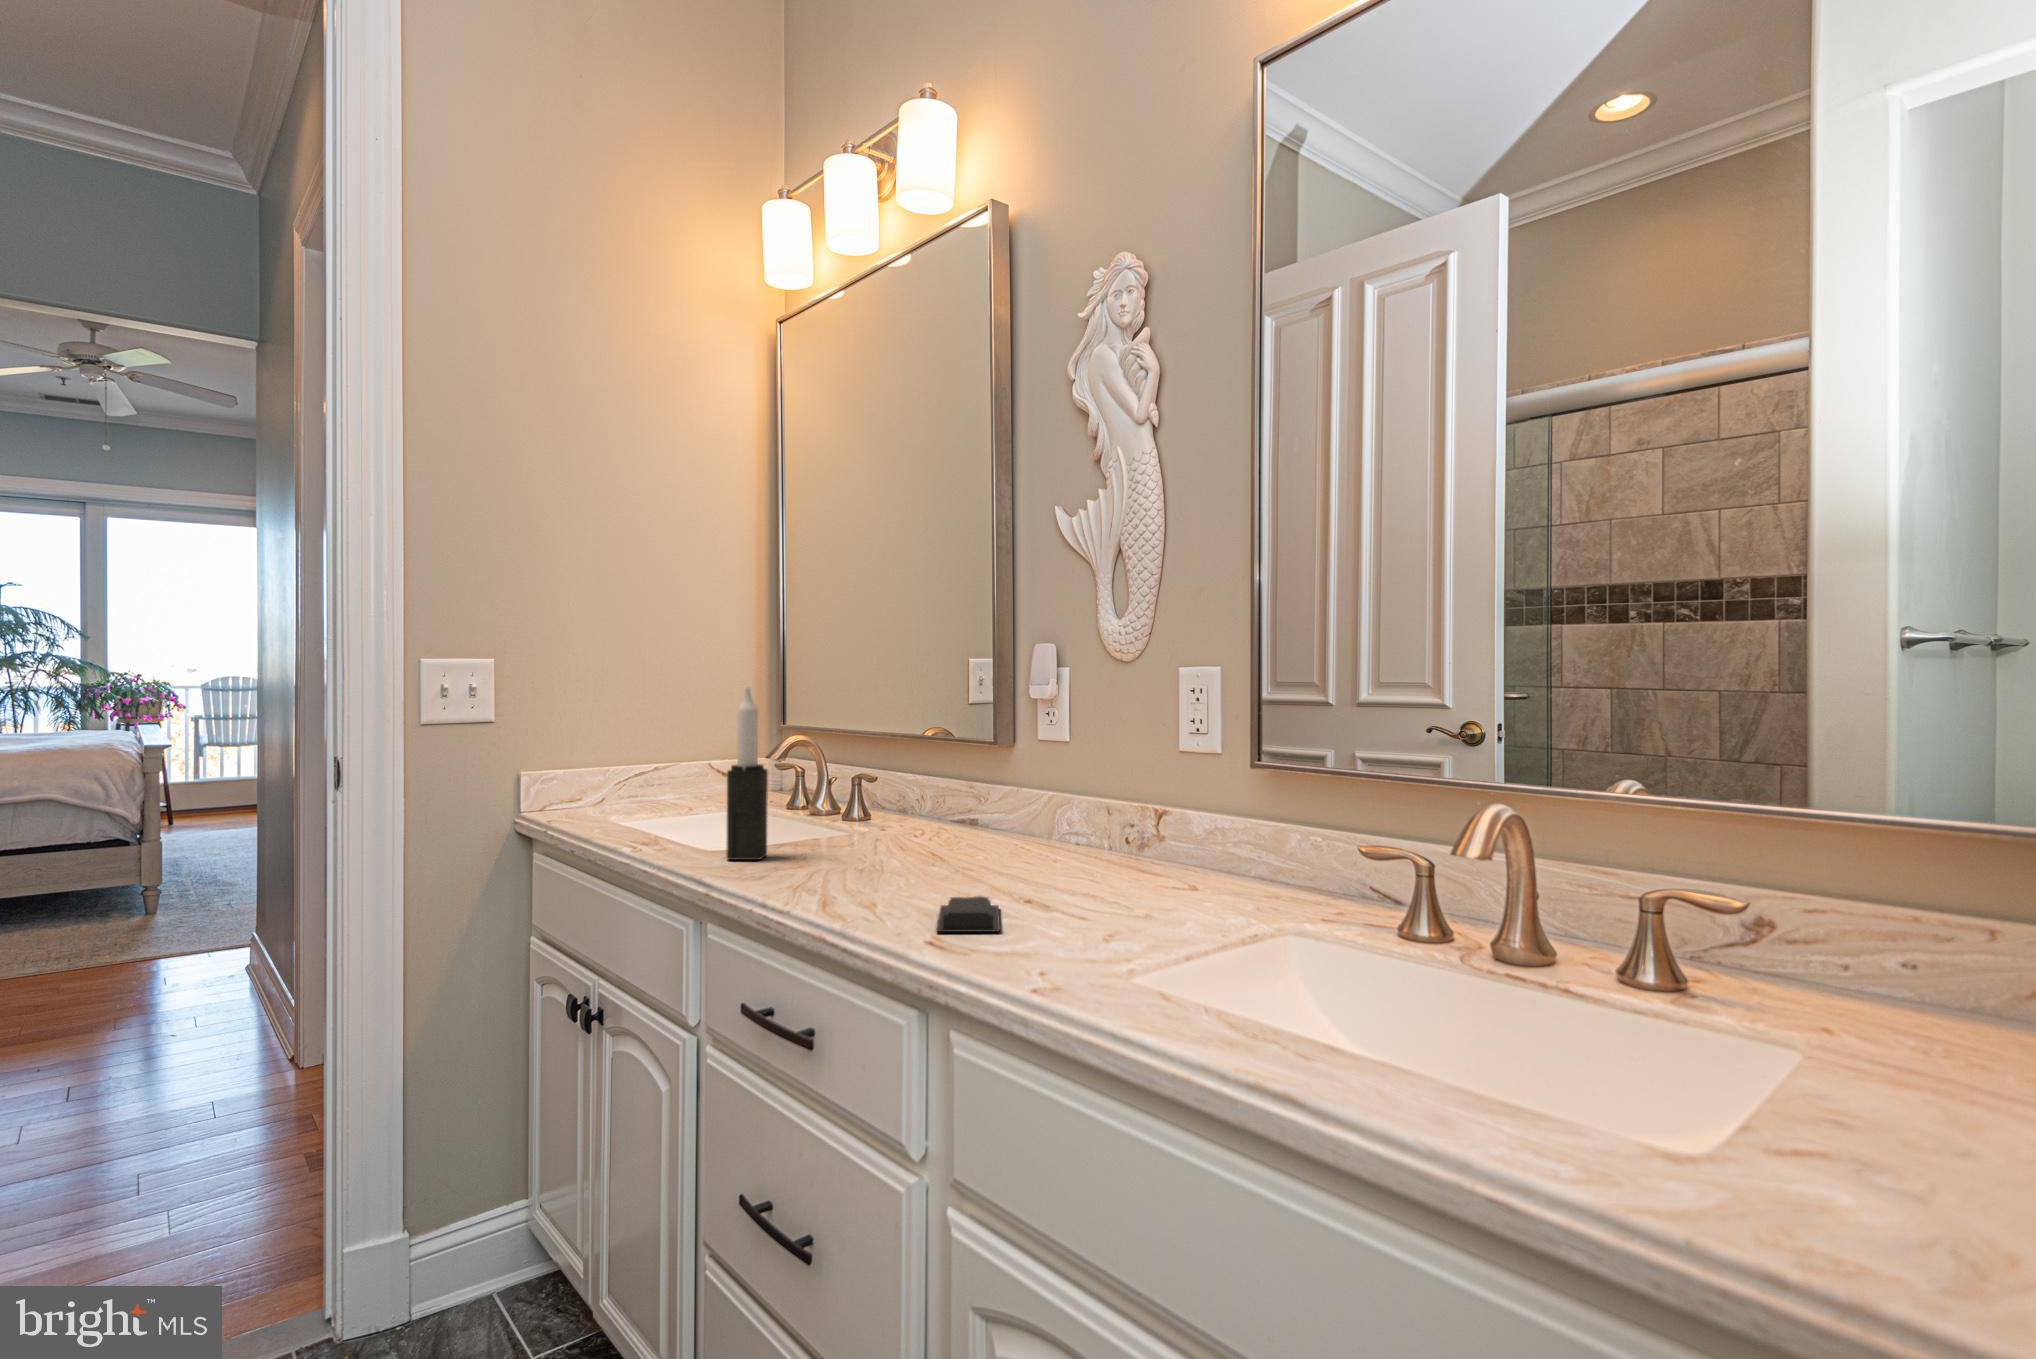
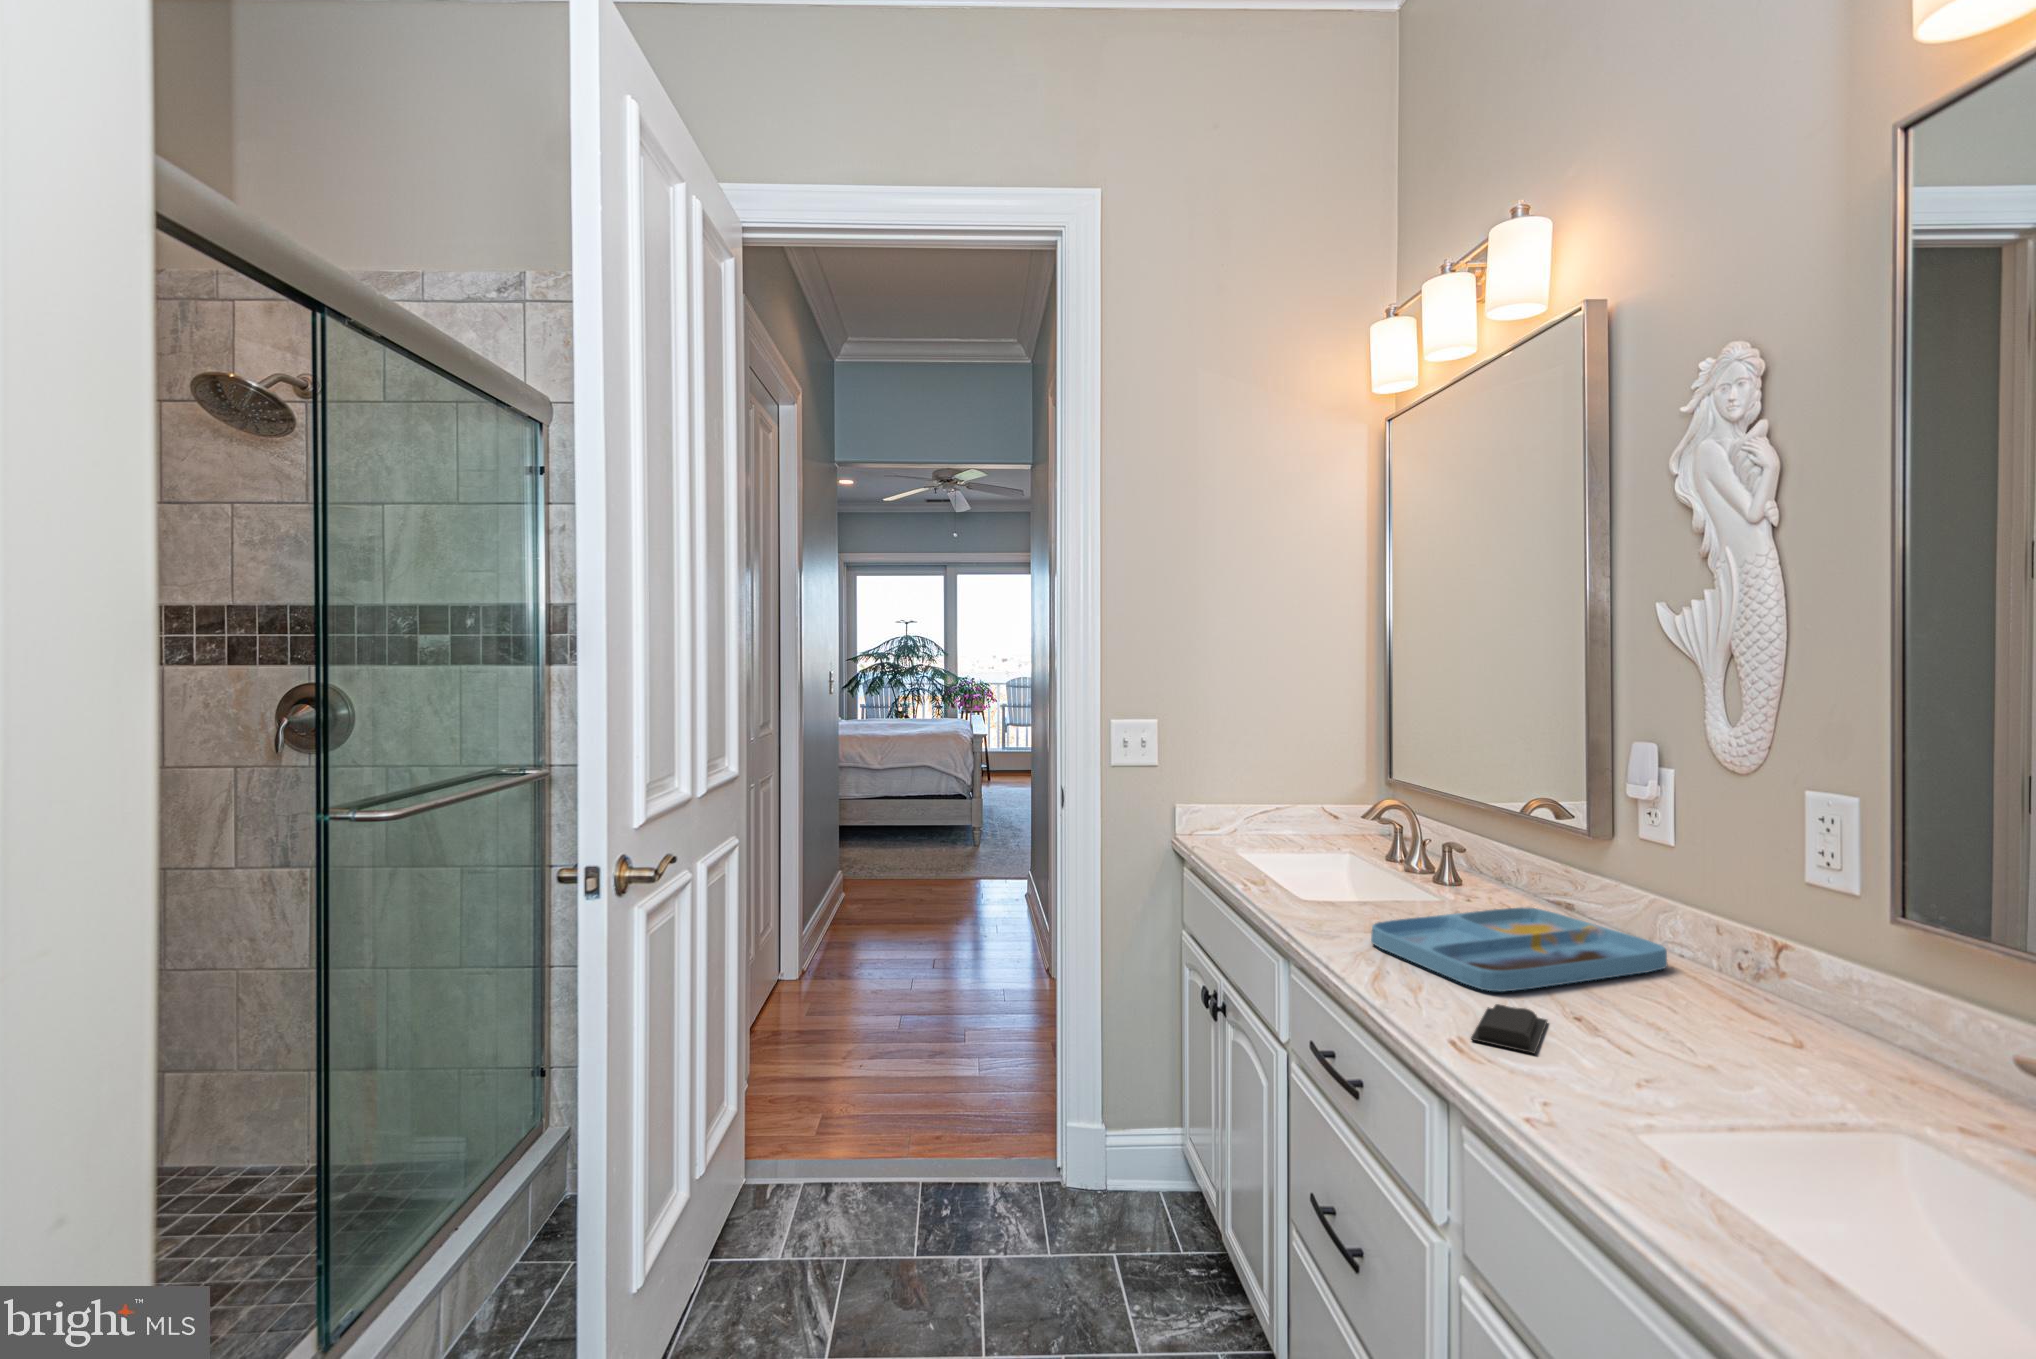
candle: present [726,686,768,860] -> none [1315,772,1352,918]
tray: none [800,825,1077,893] -> present [1371,908,1667,992]

